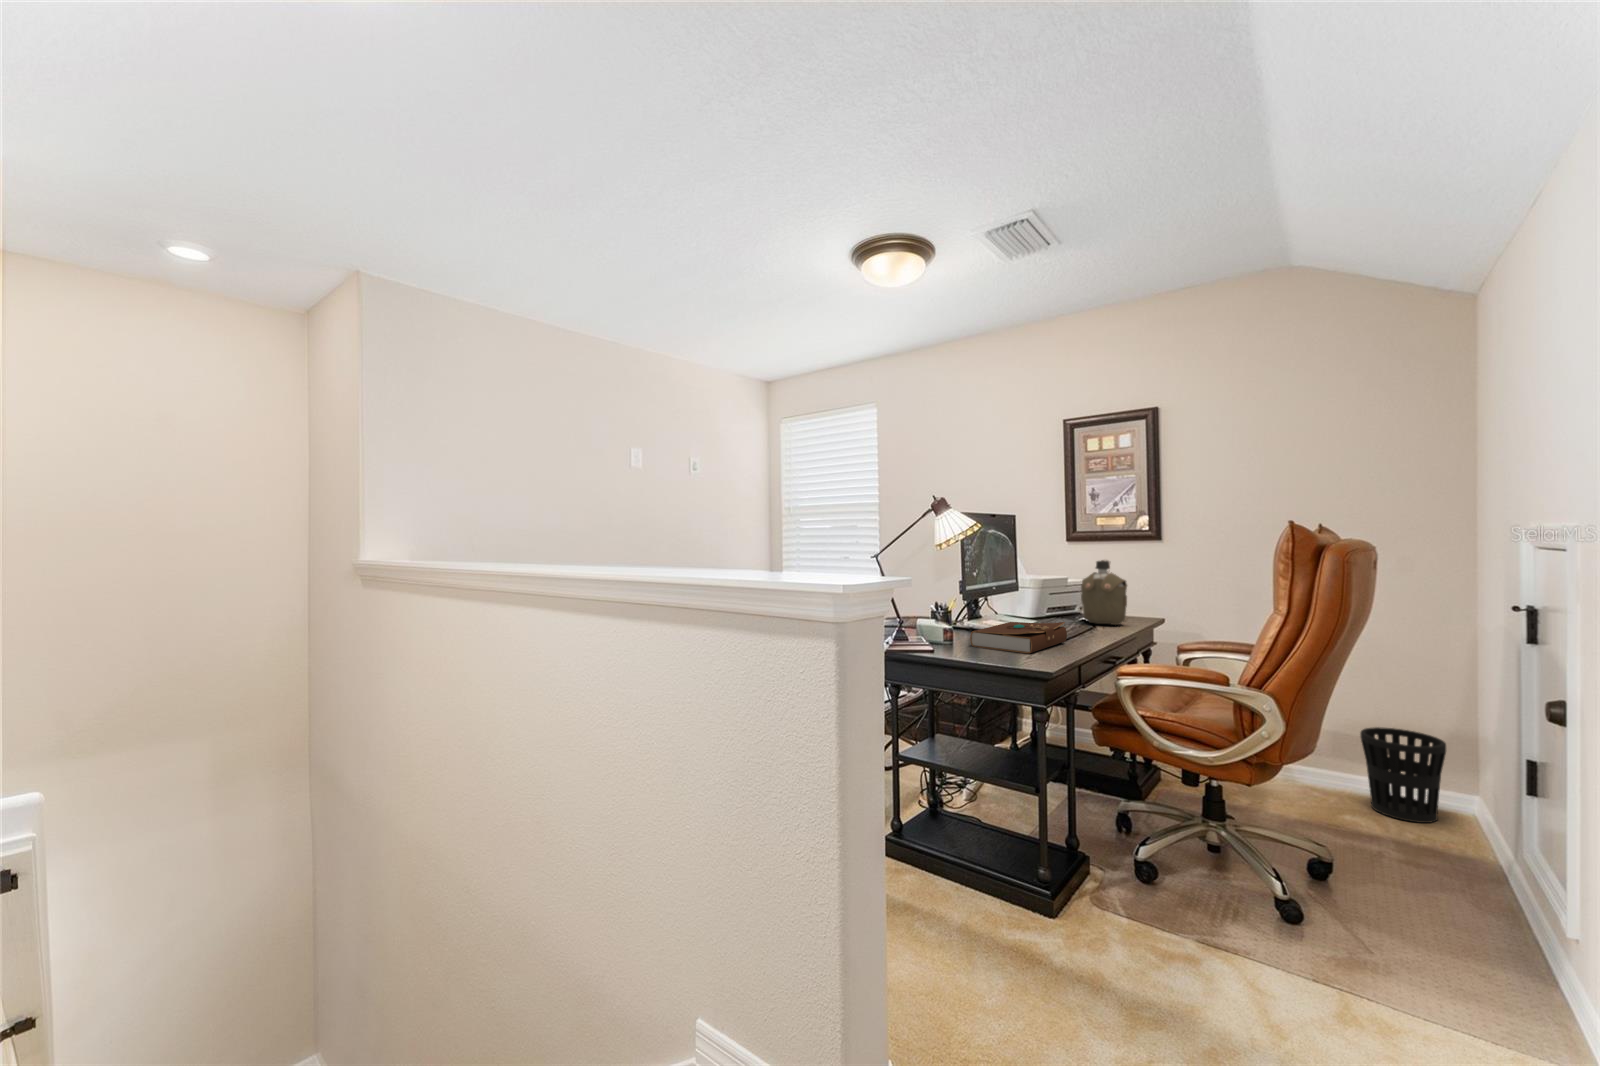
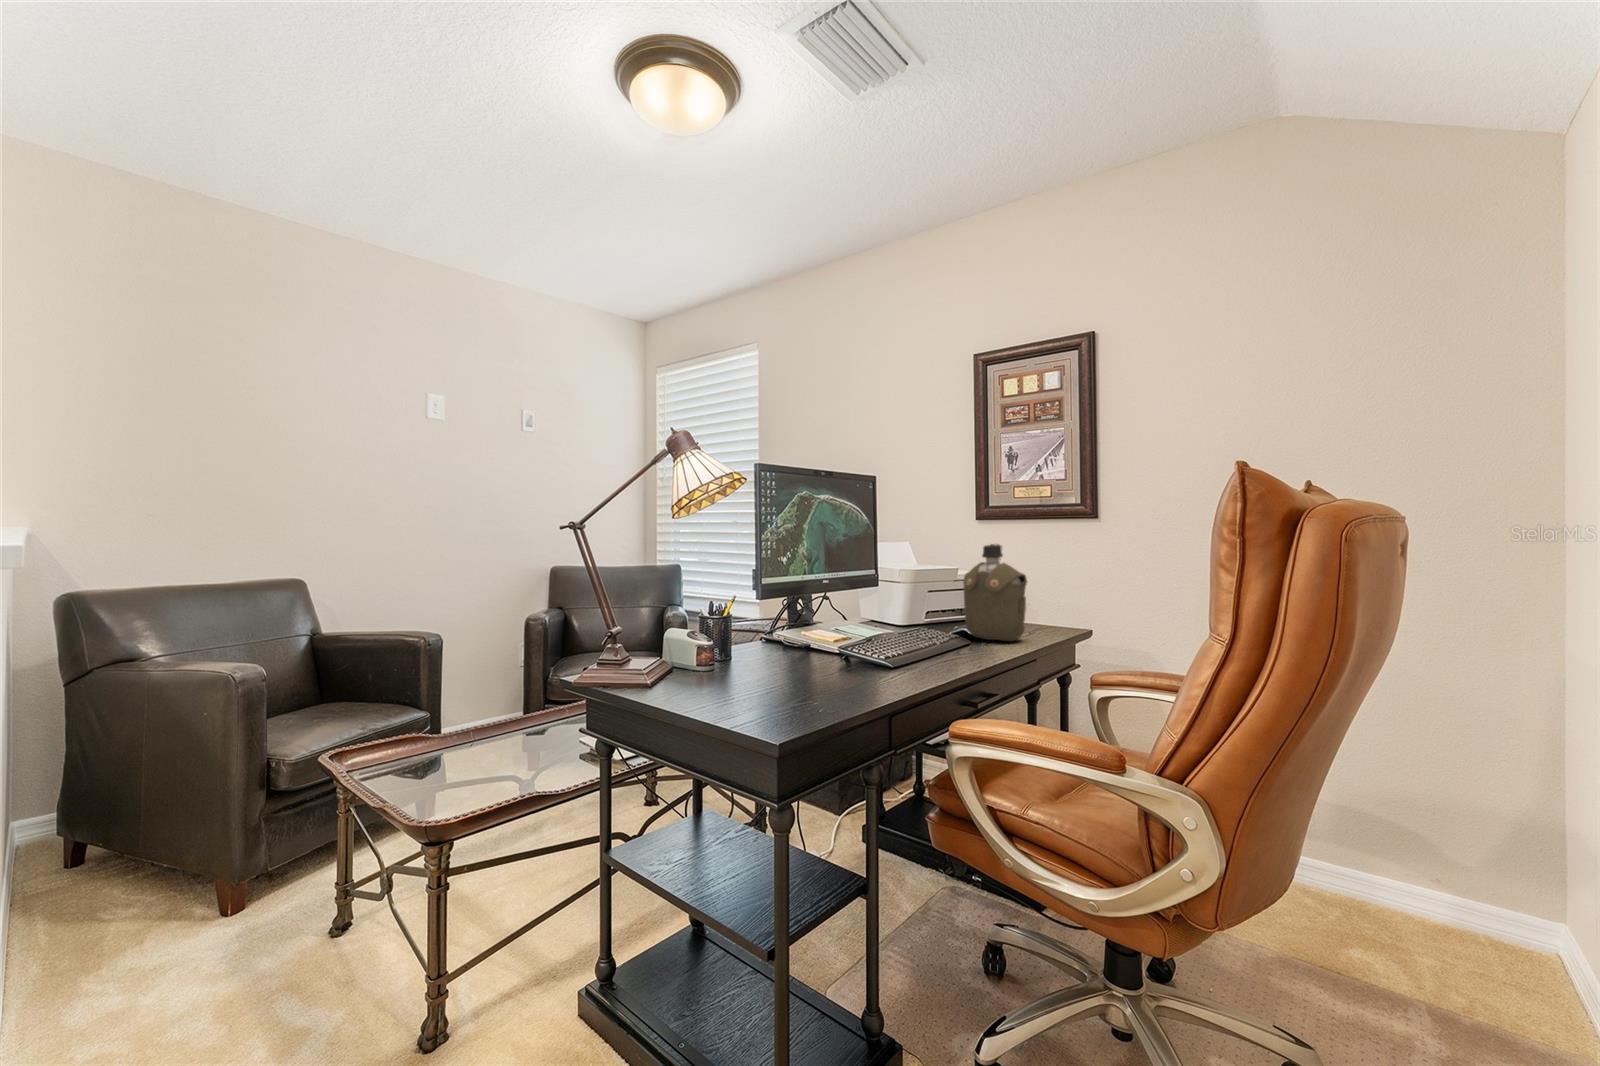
book: present [970,622,1067,653] -> none [730,639,893,700]
wastebasket: present [1360,727,1446,823] -> none [1381,800,1521,963]

